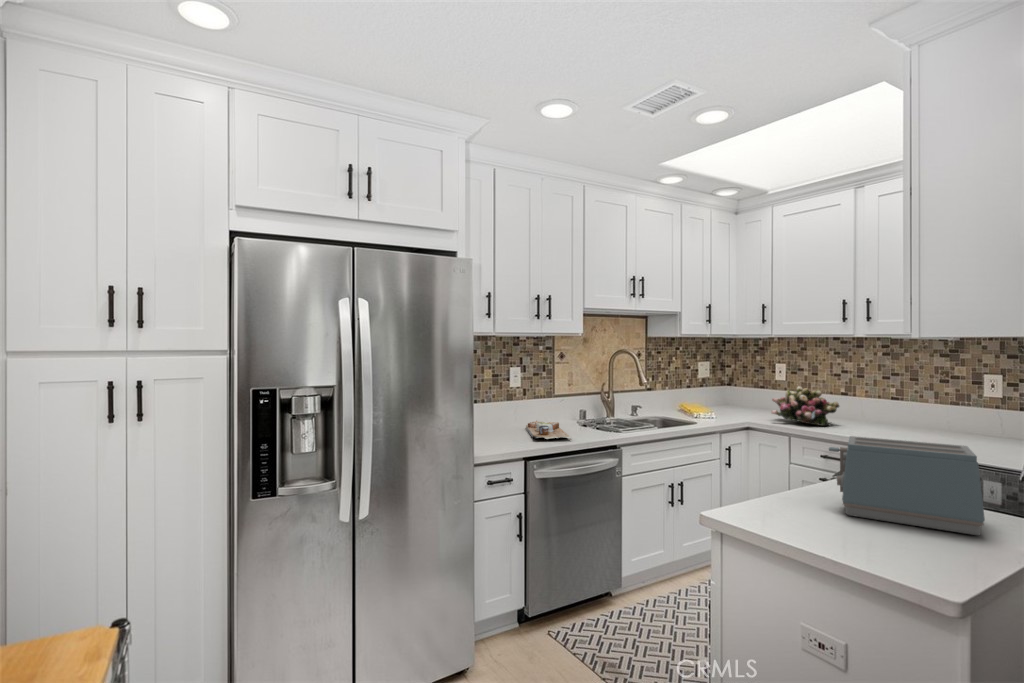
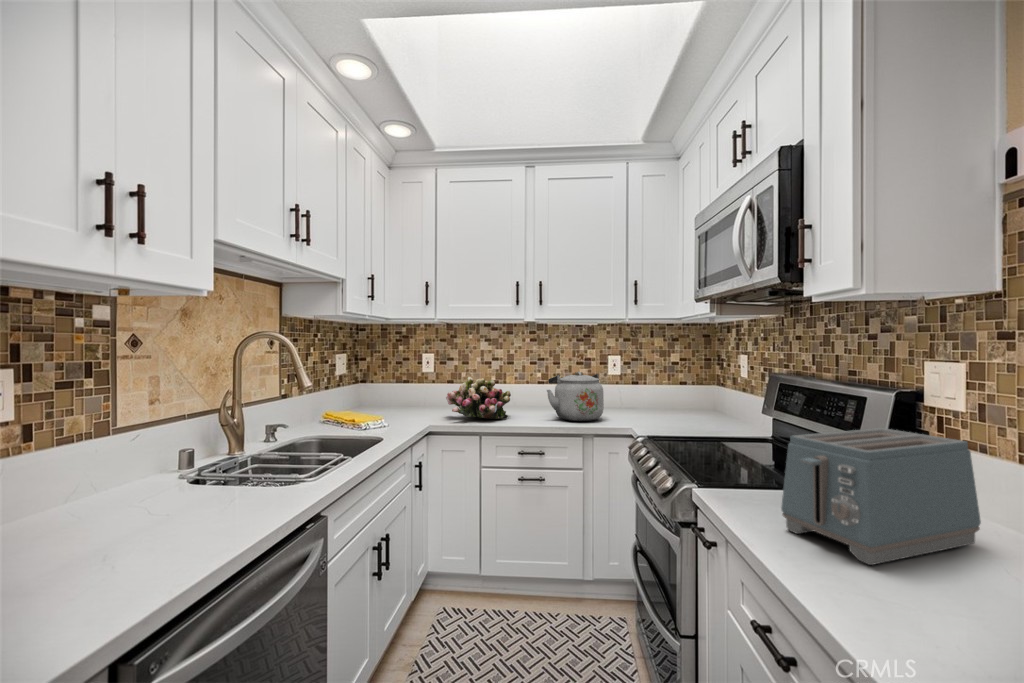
kettle: none [867,389,940,439] -> present [547,372,604,421]
cutting board: present [526,421,571,440] -> none [42,490,219,563]

